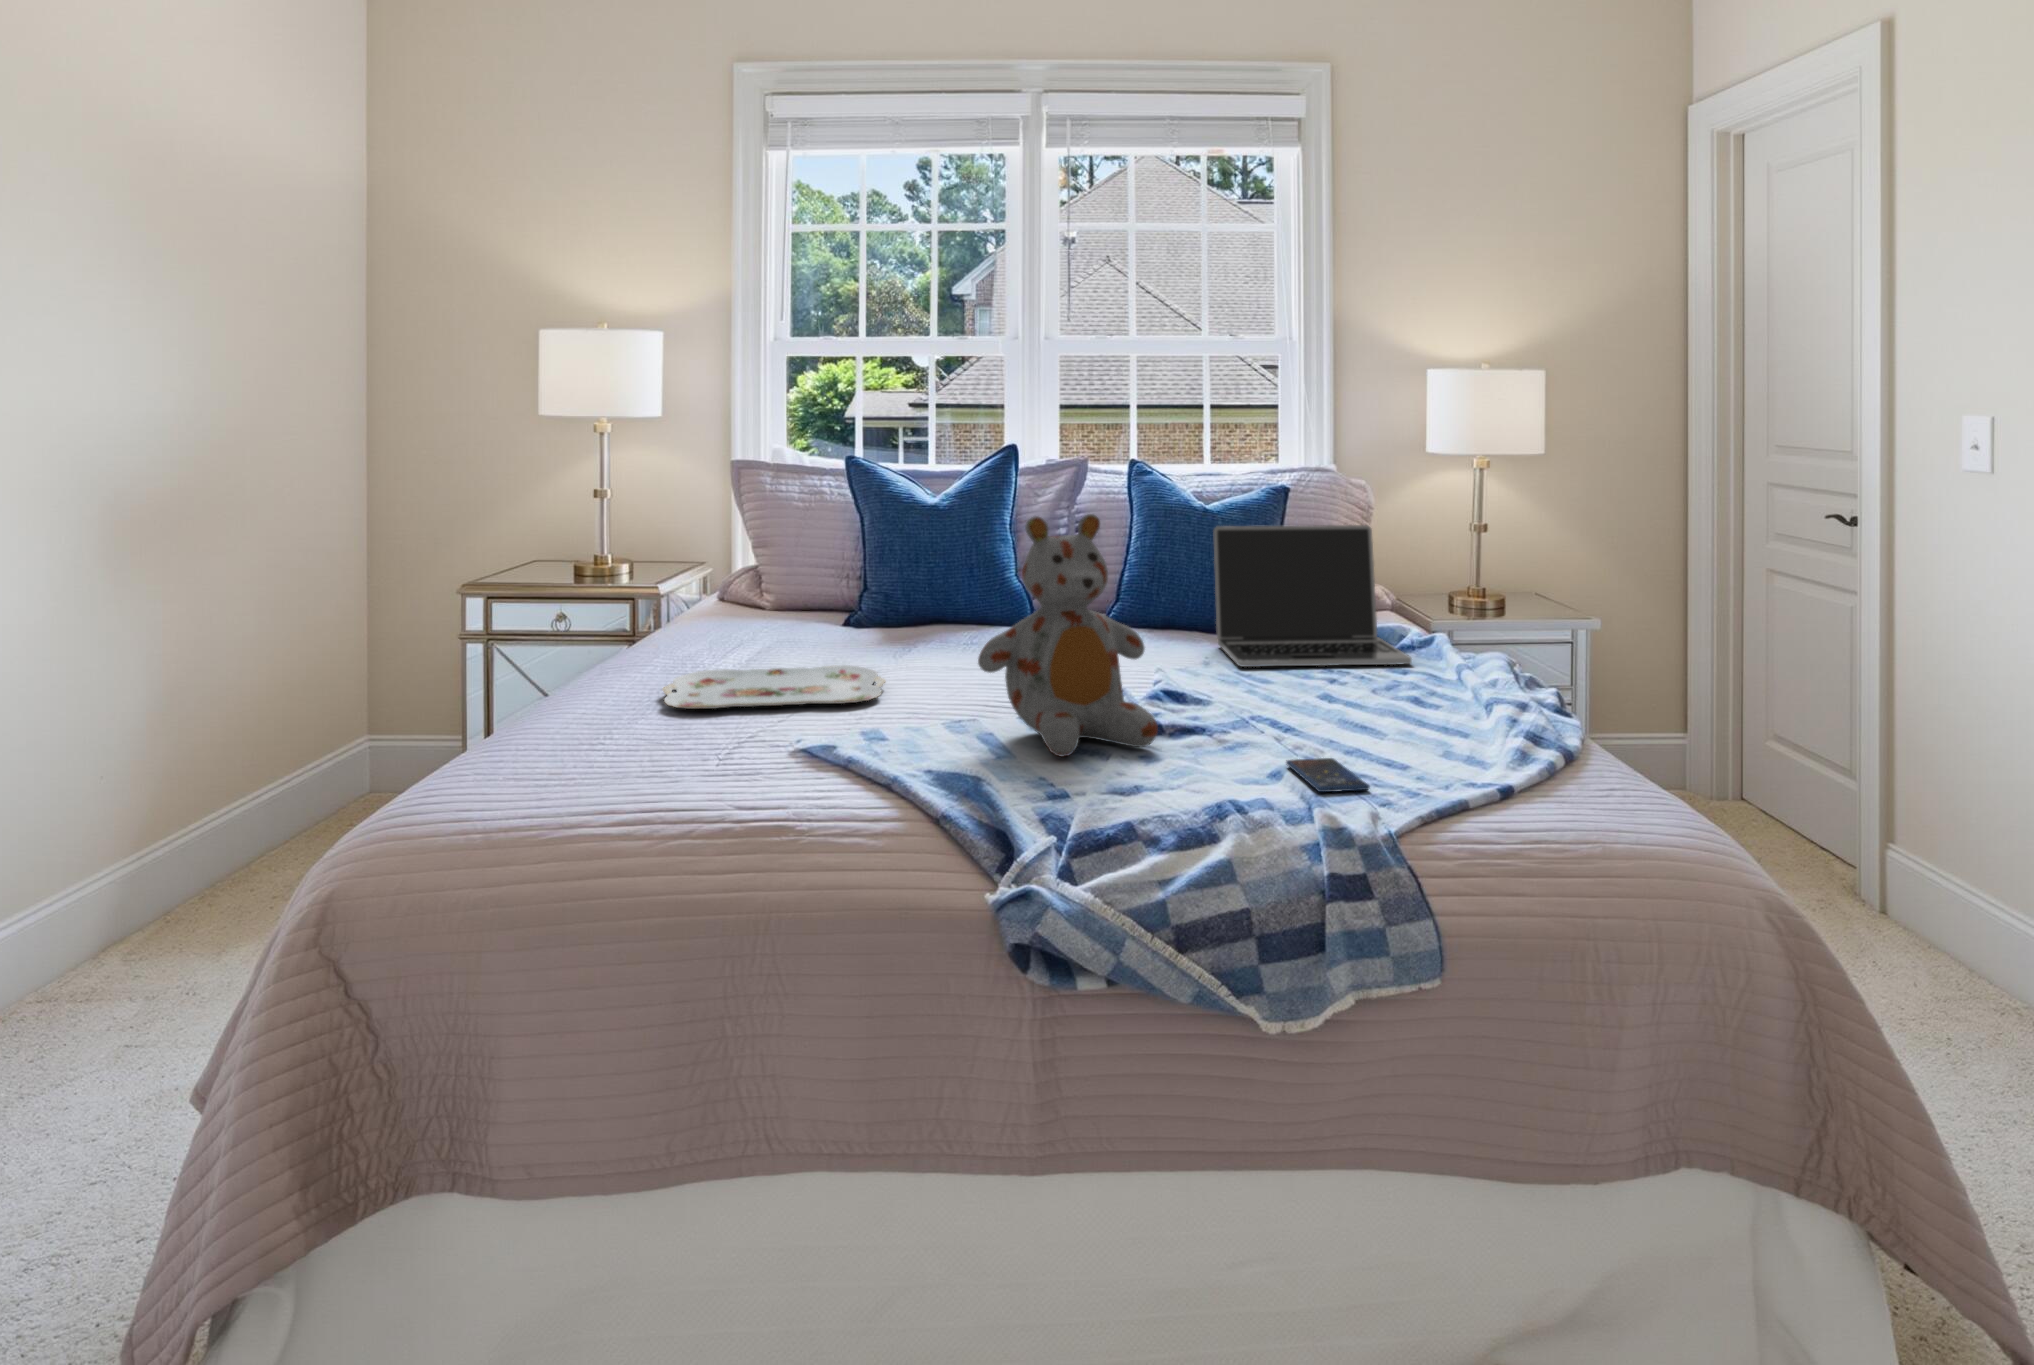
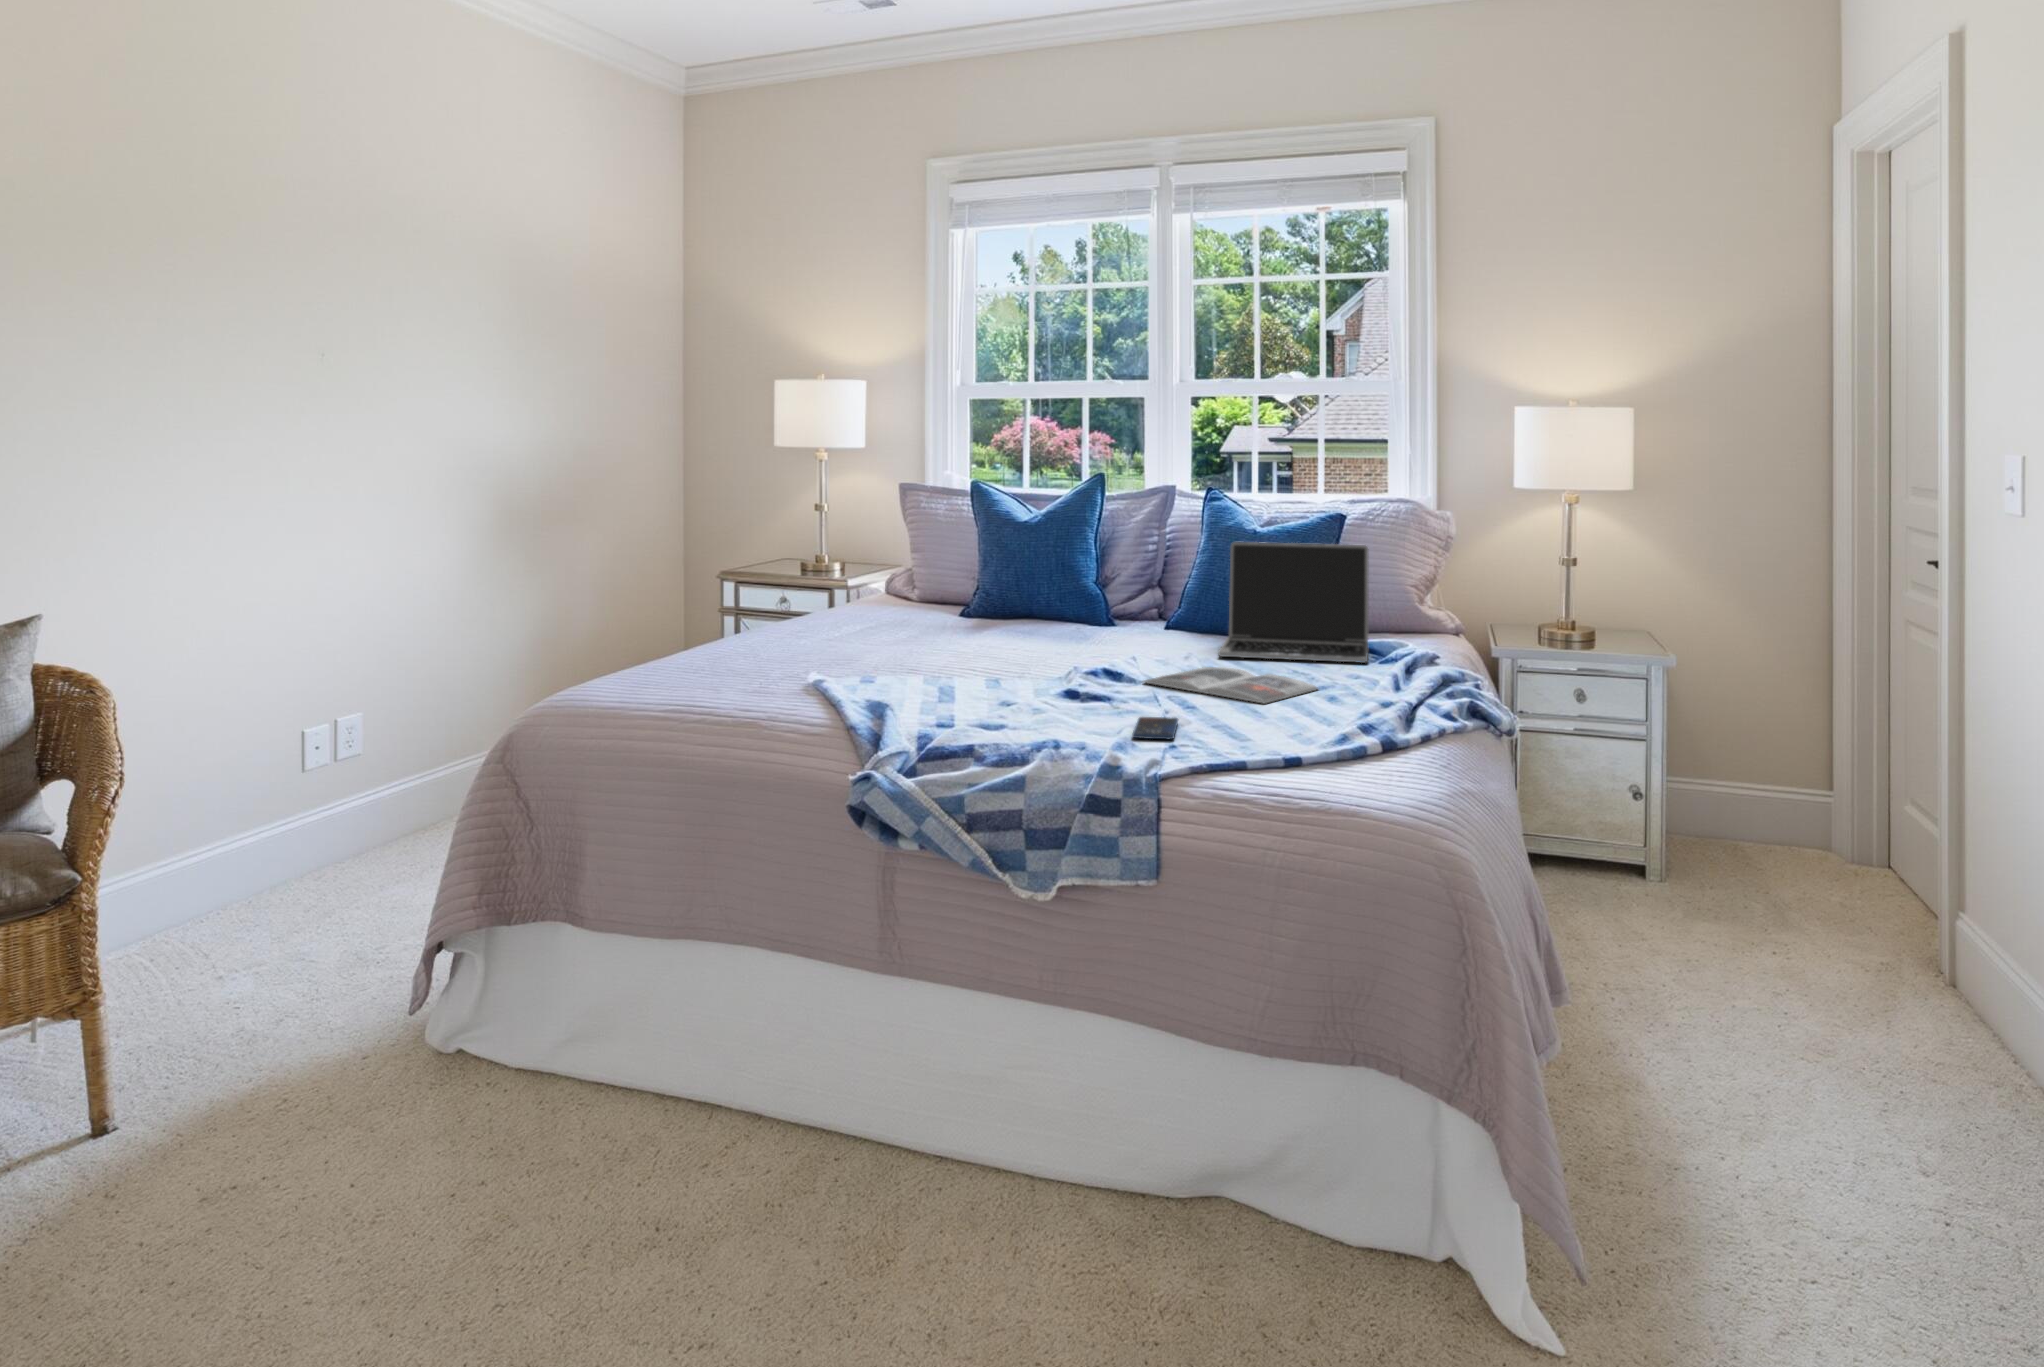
stuffed bear: present [978,514,1158,757] -> none [941,523,1079,704]
serving tray: present [663,665,885,709] -> none [758,636,932,662]
magazine: none [1205,682,1417,728] -> present [1144,667,1318,704]

